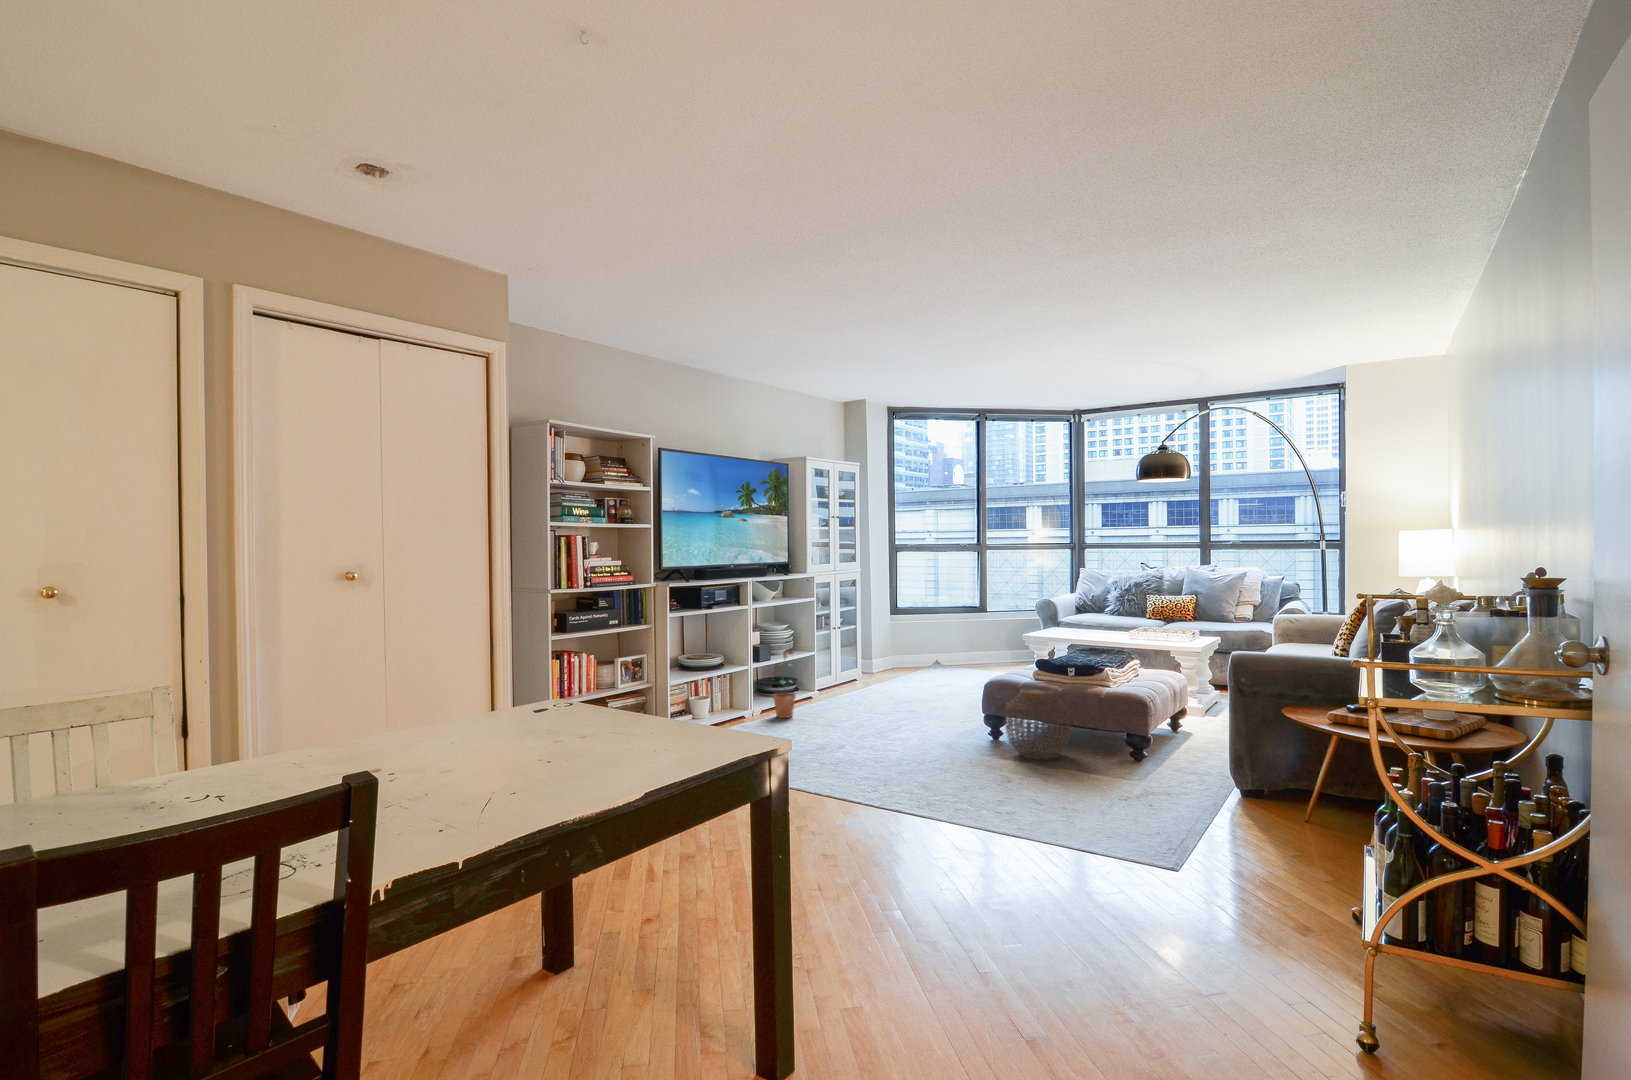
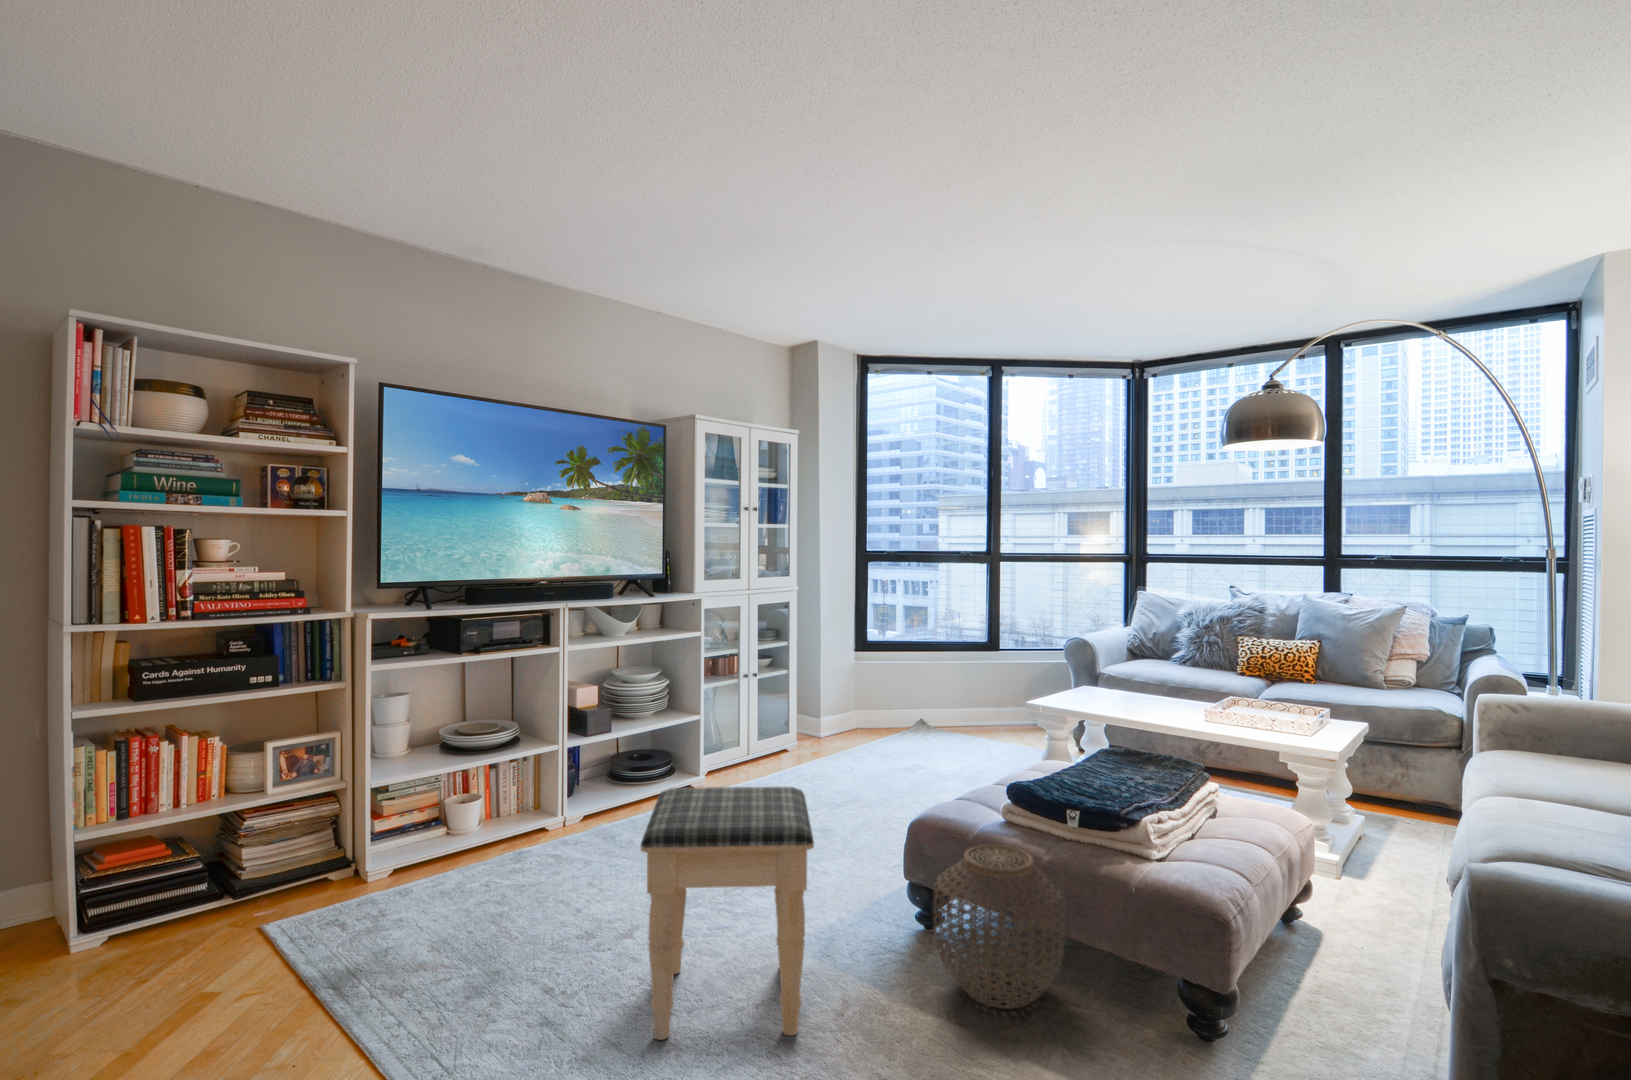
potted plant: present [773,648,796,718] -> none [583,719,630,839]
footstool: none [864,663,958,774] -> present [640,787,814,1040]

